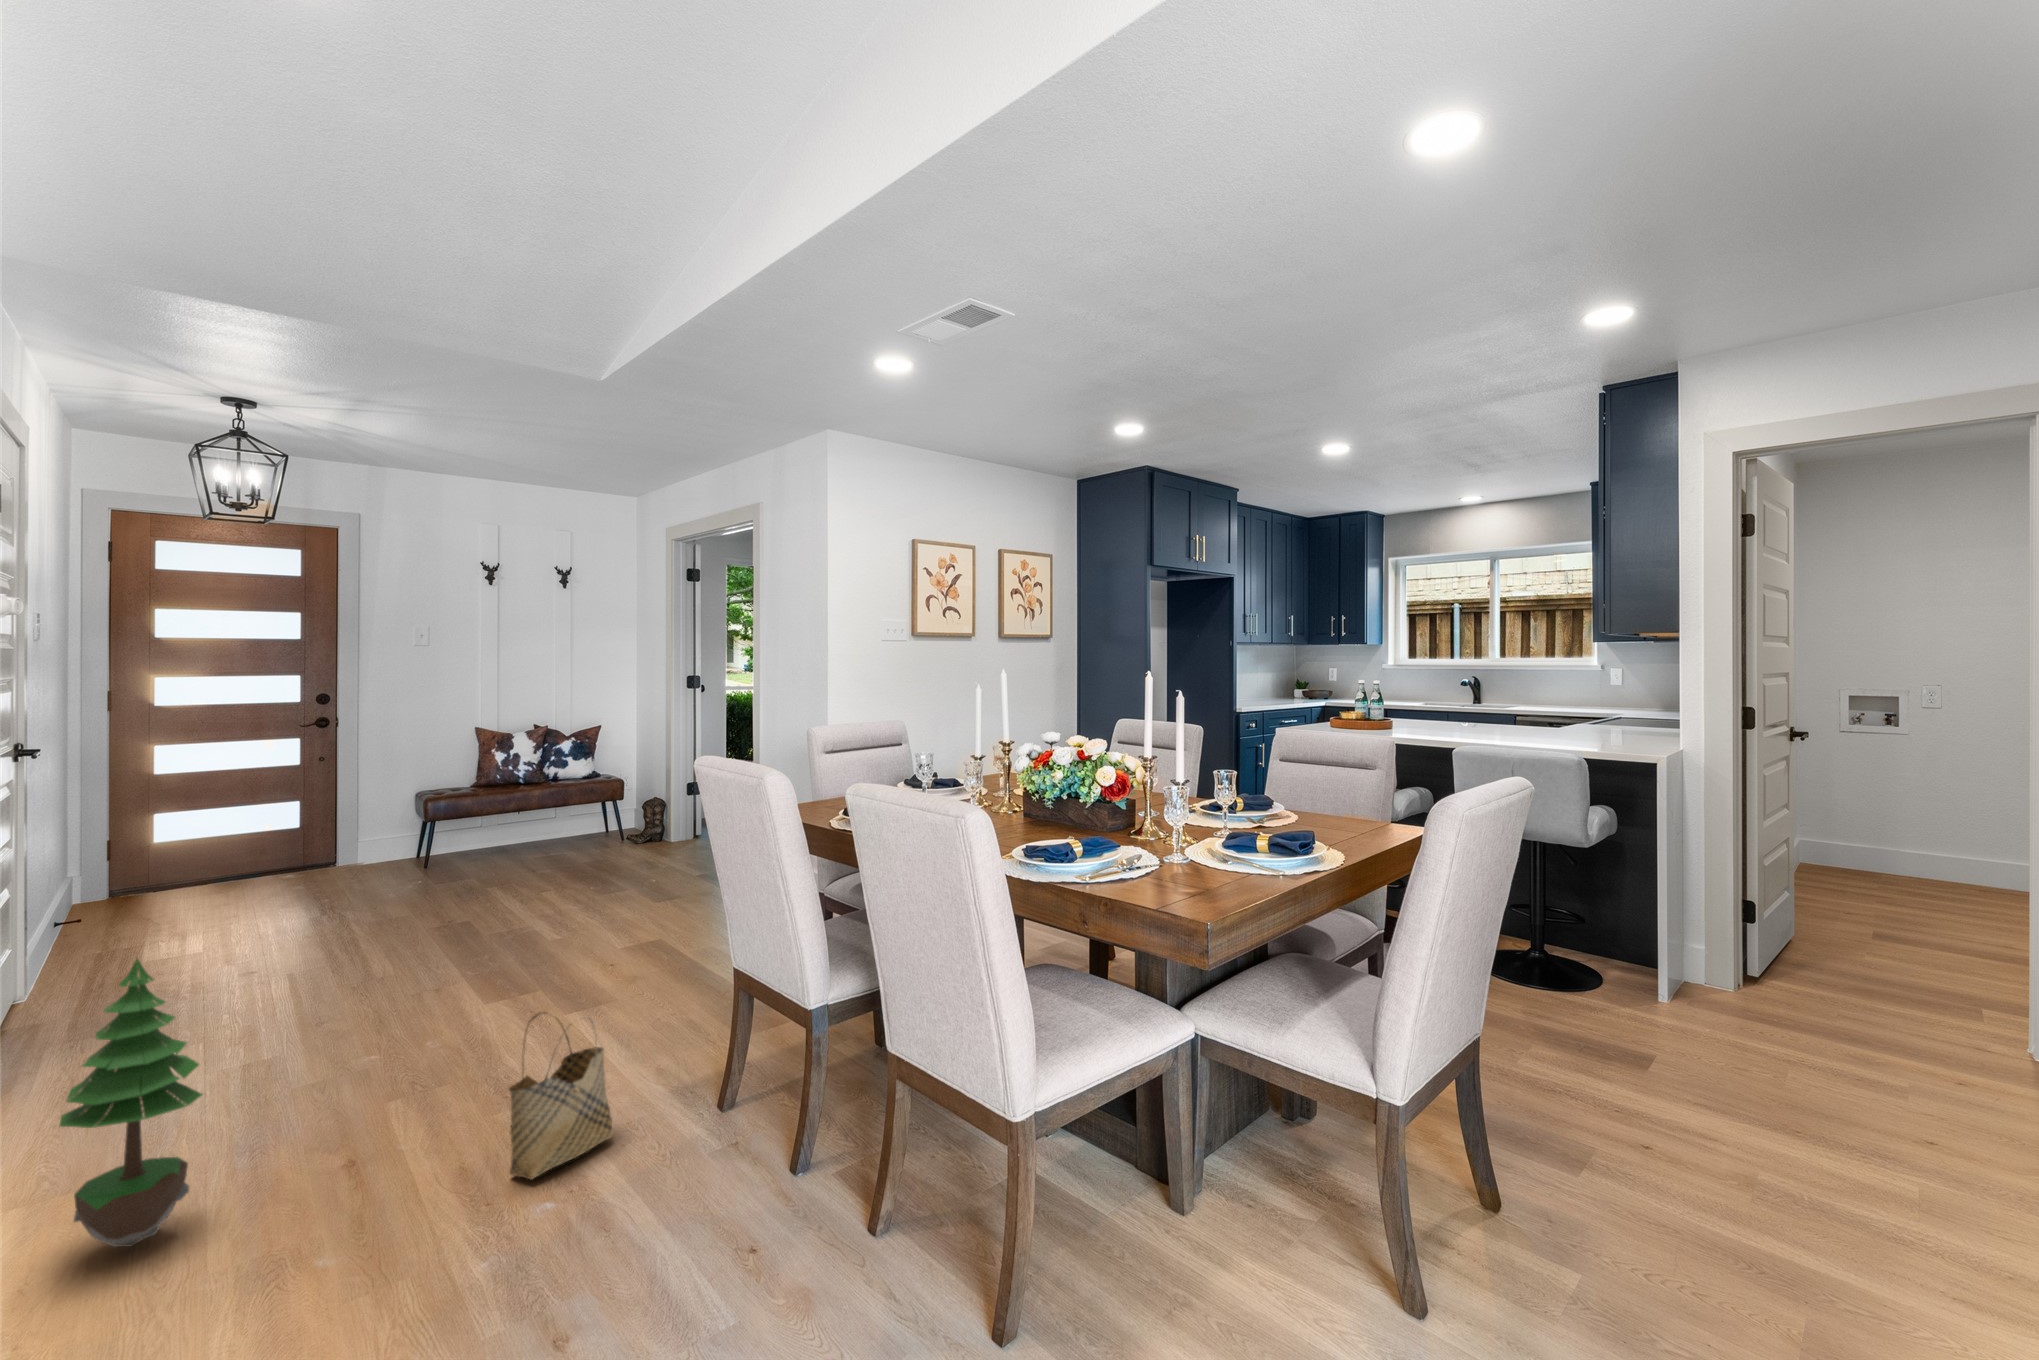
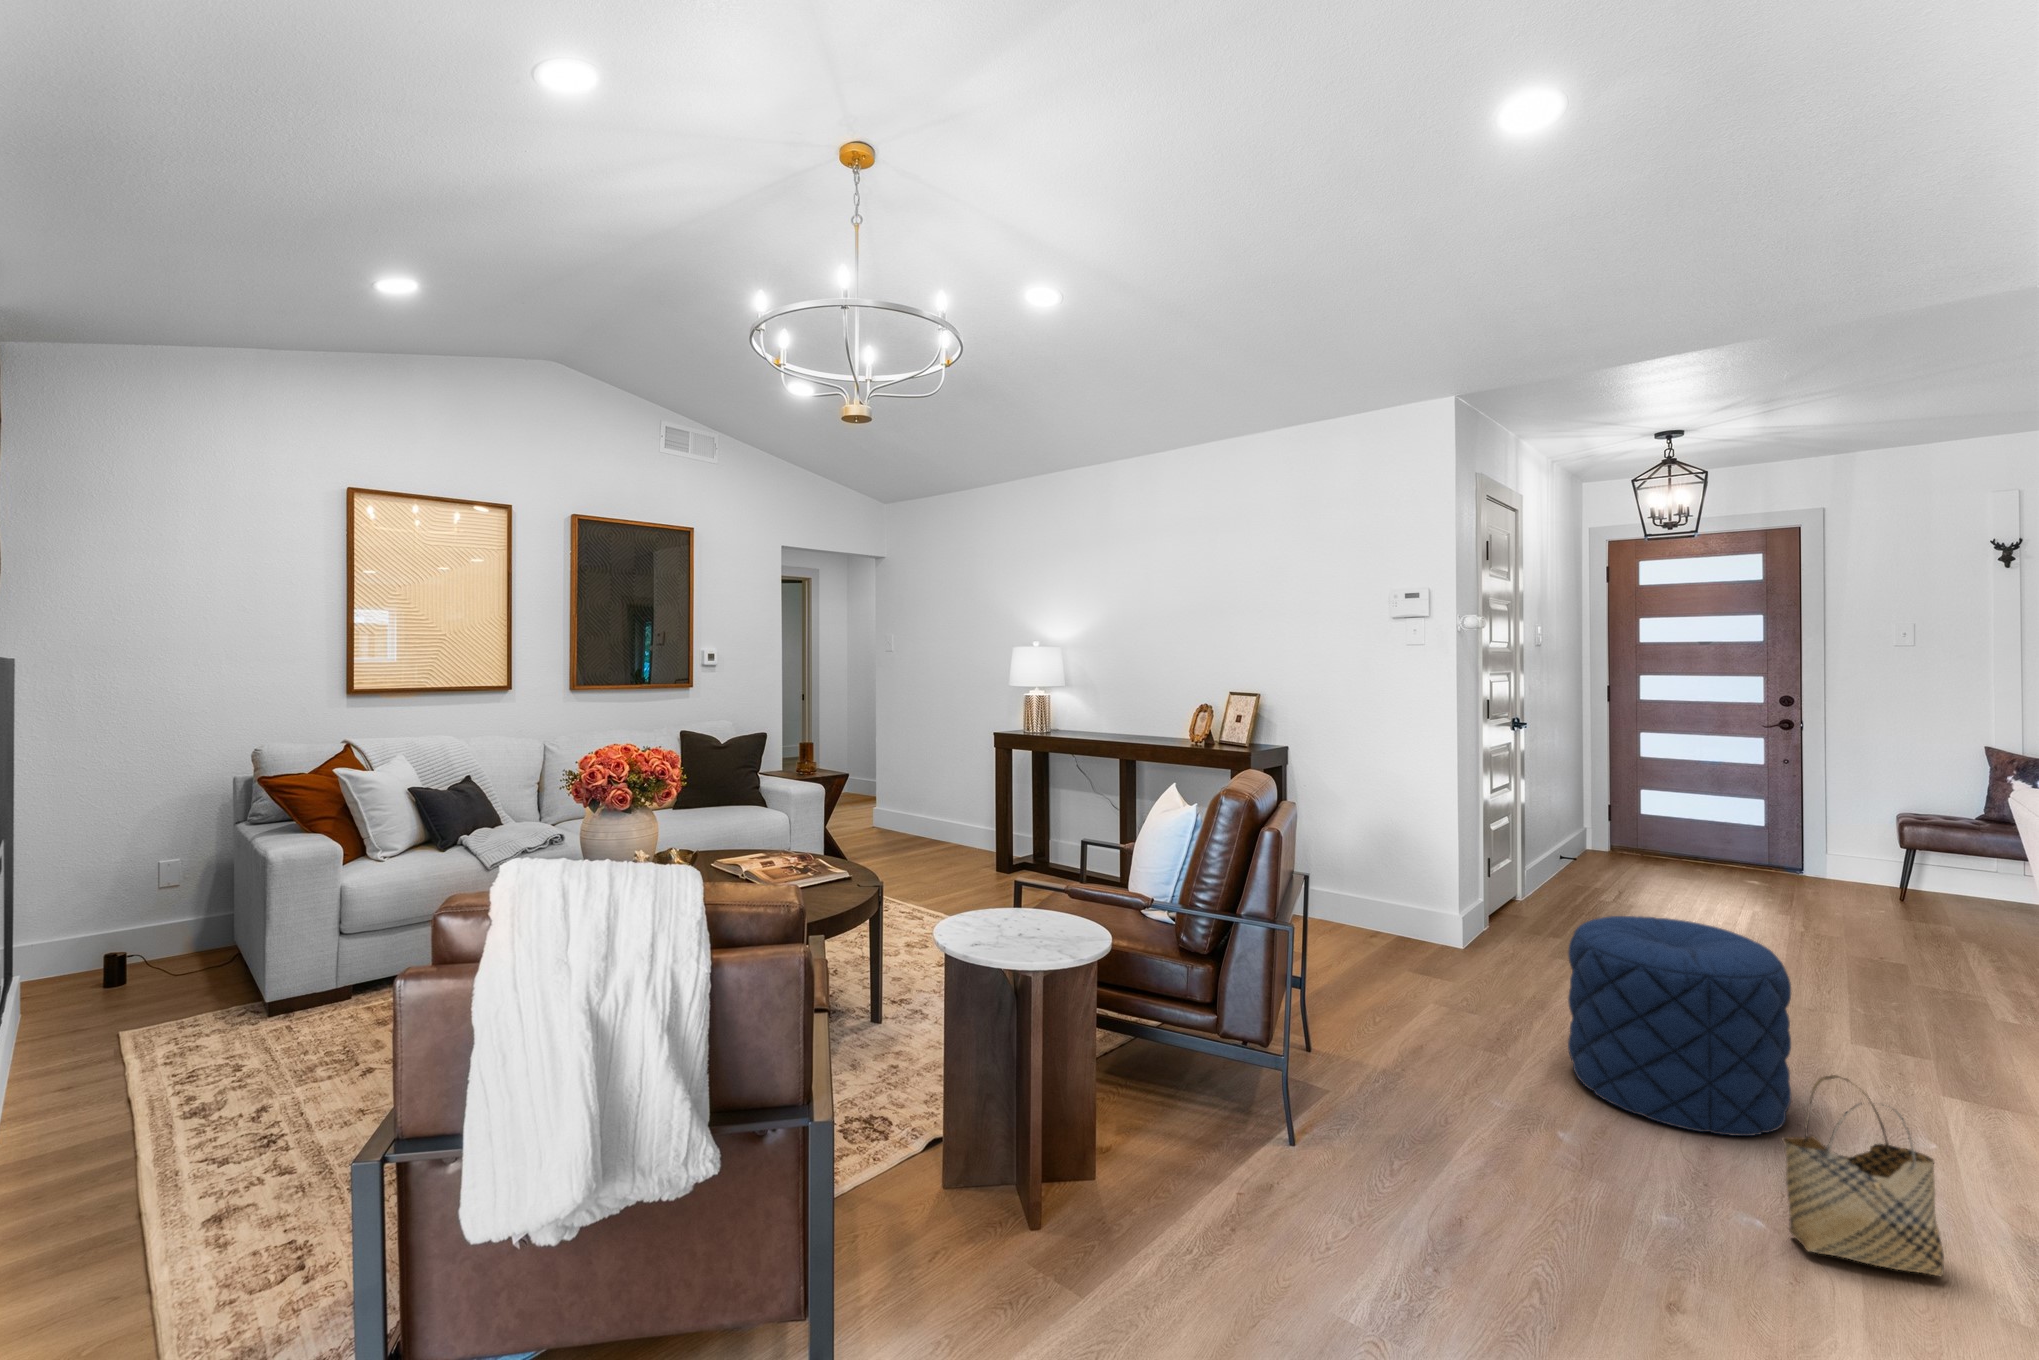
pouf: none [217,925,457,1164] -> present [1568,916,1791,1136]
potted tree: present [59,959,202,1247] -> none [1443,887,1531,1097]

